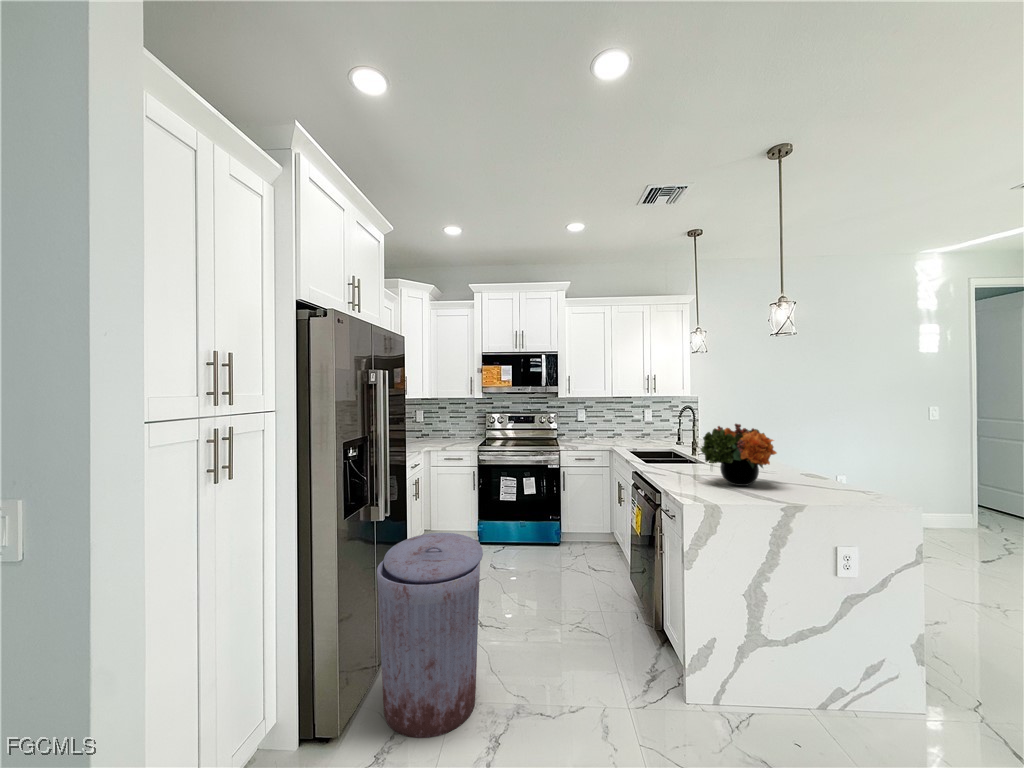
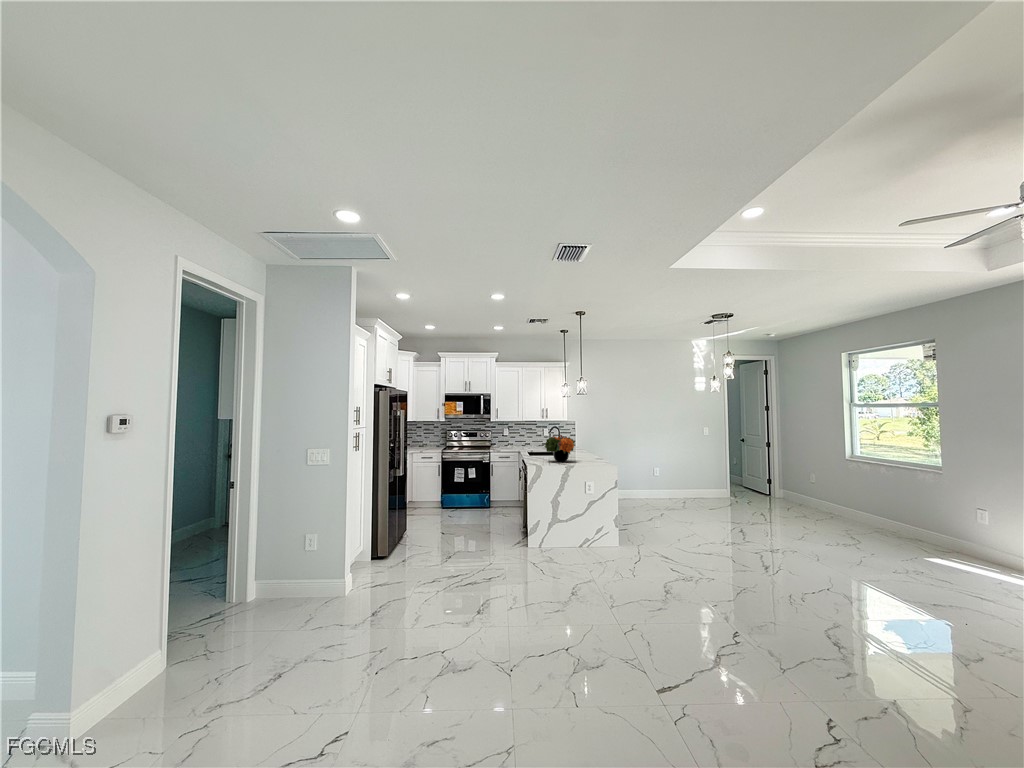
trash can: present [377,533,483,738] -> none [403,483,446,556]

